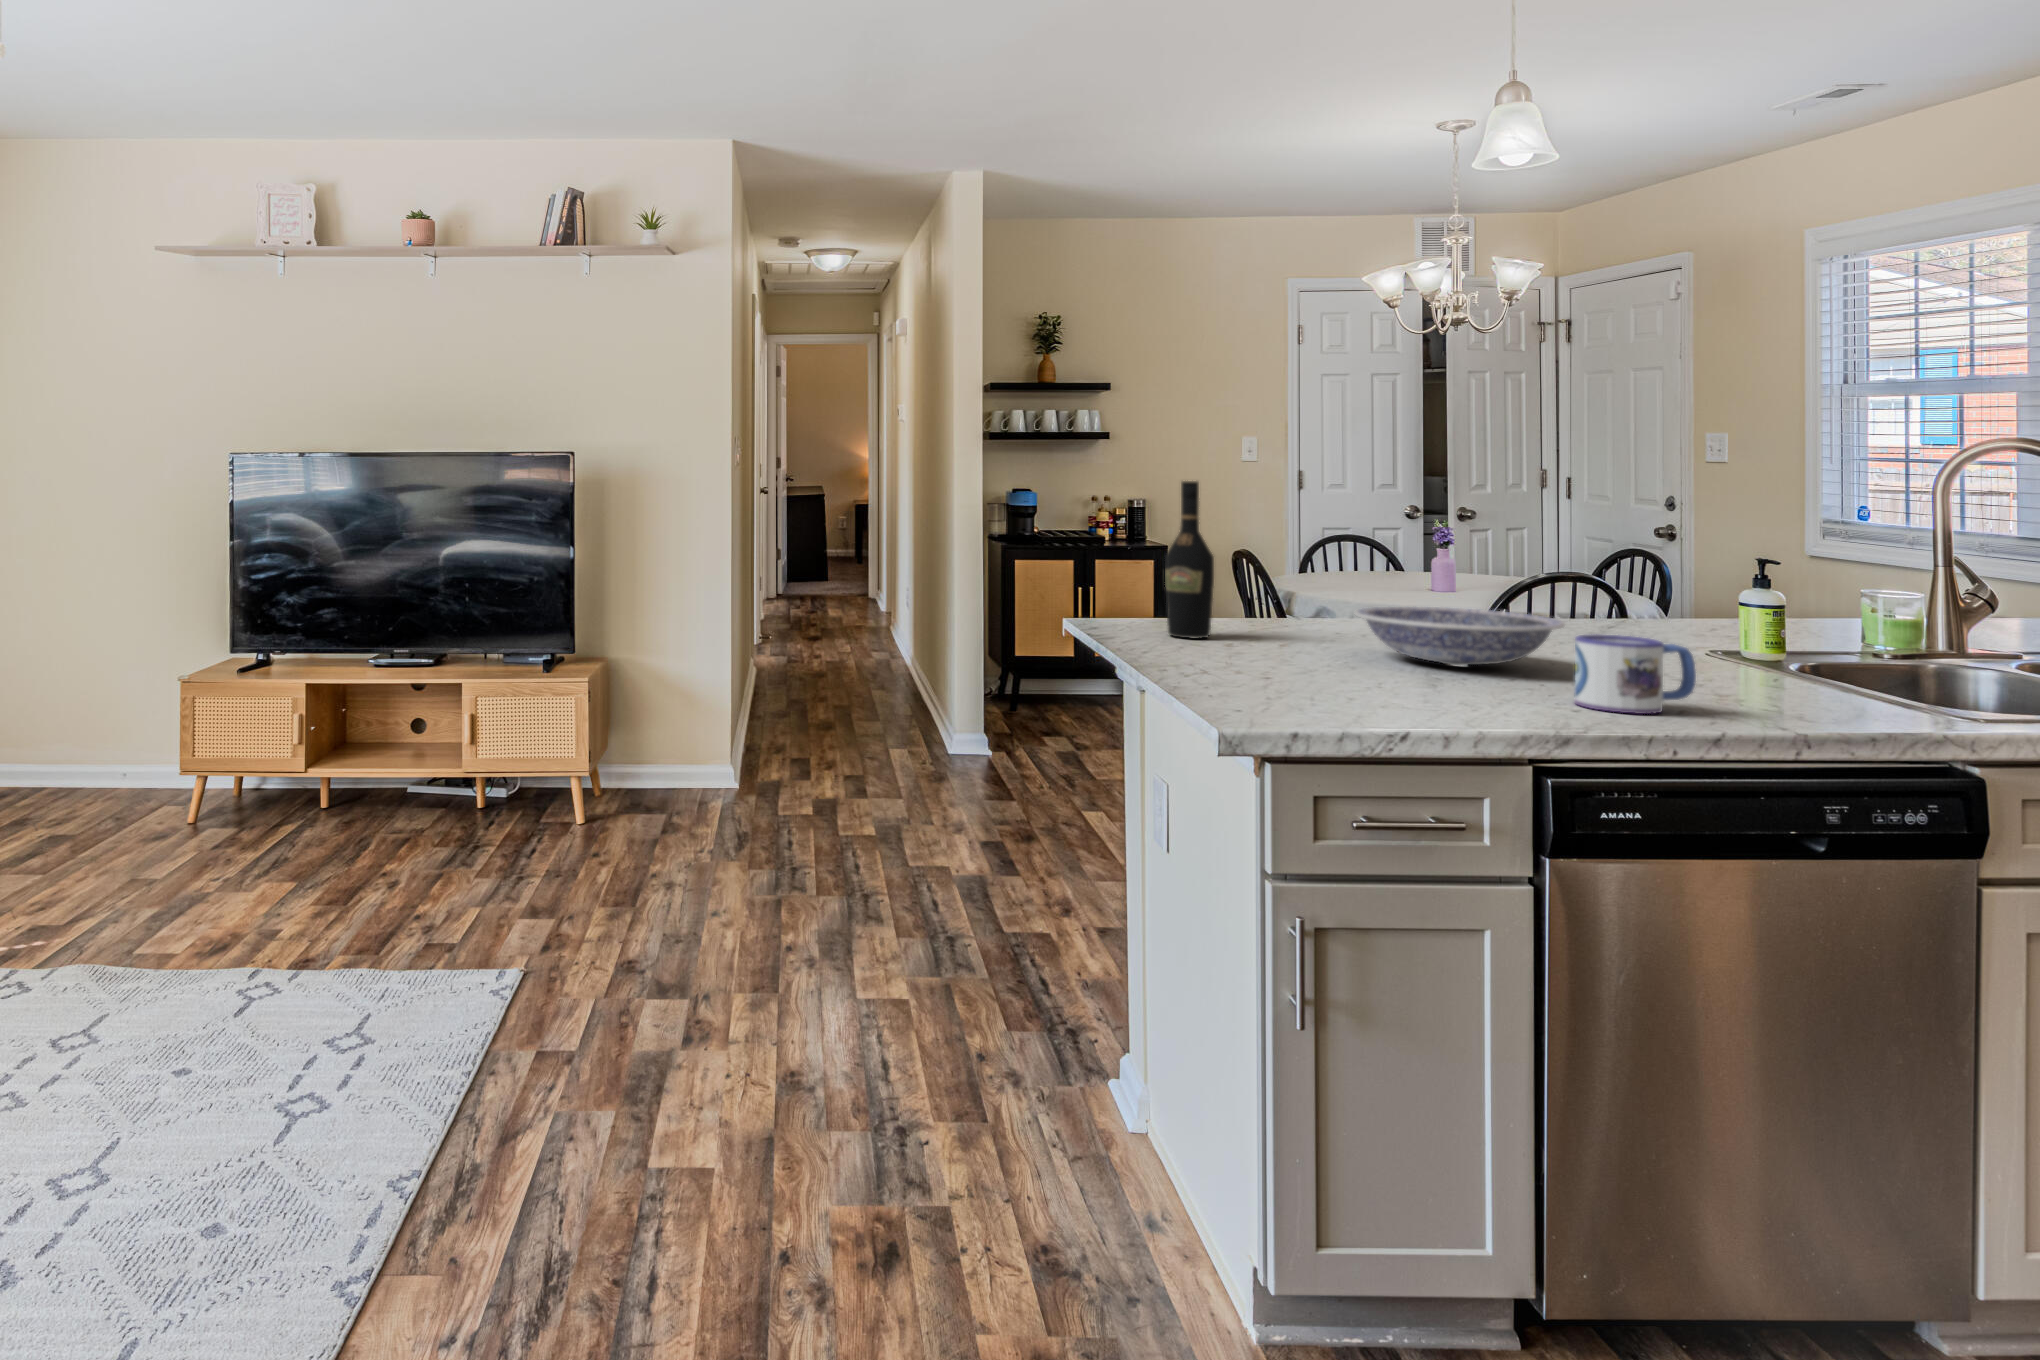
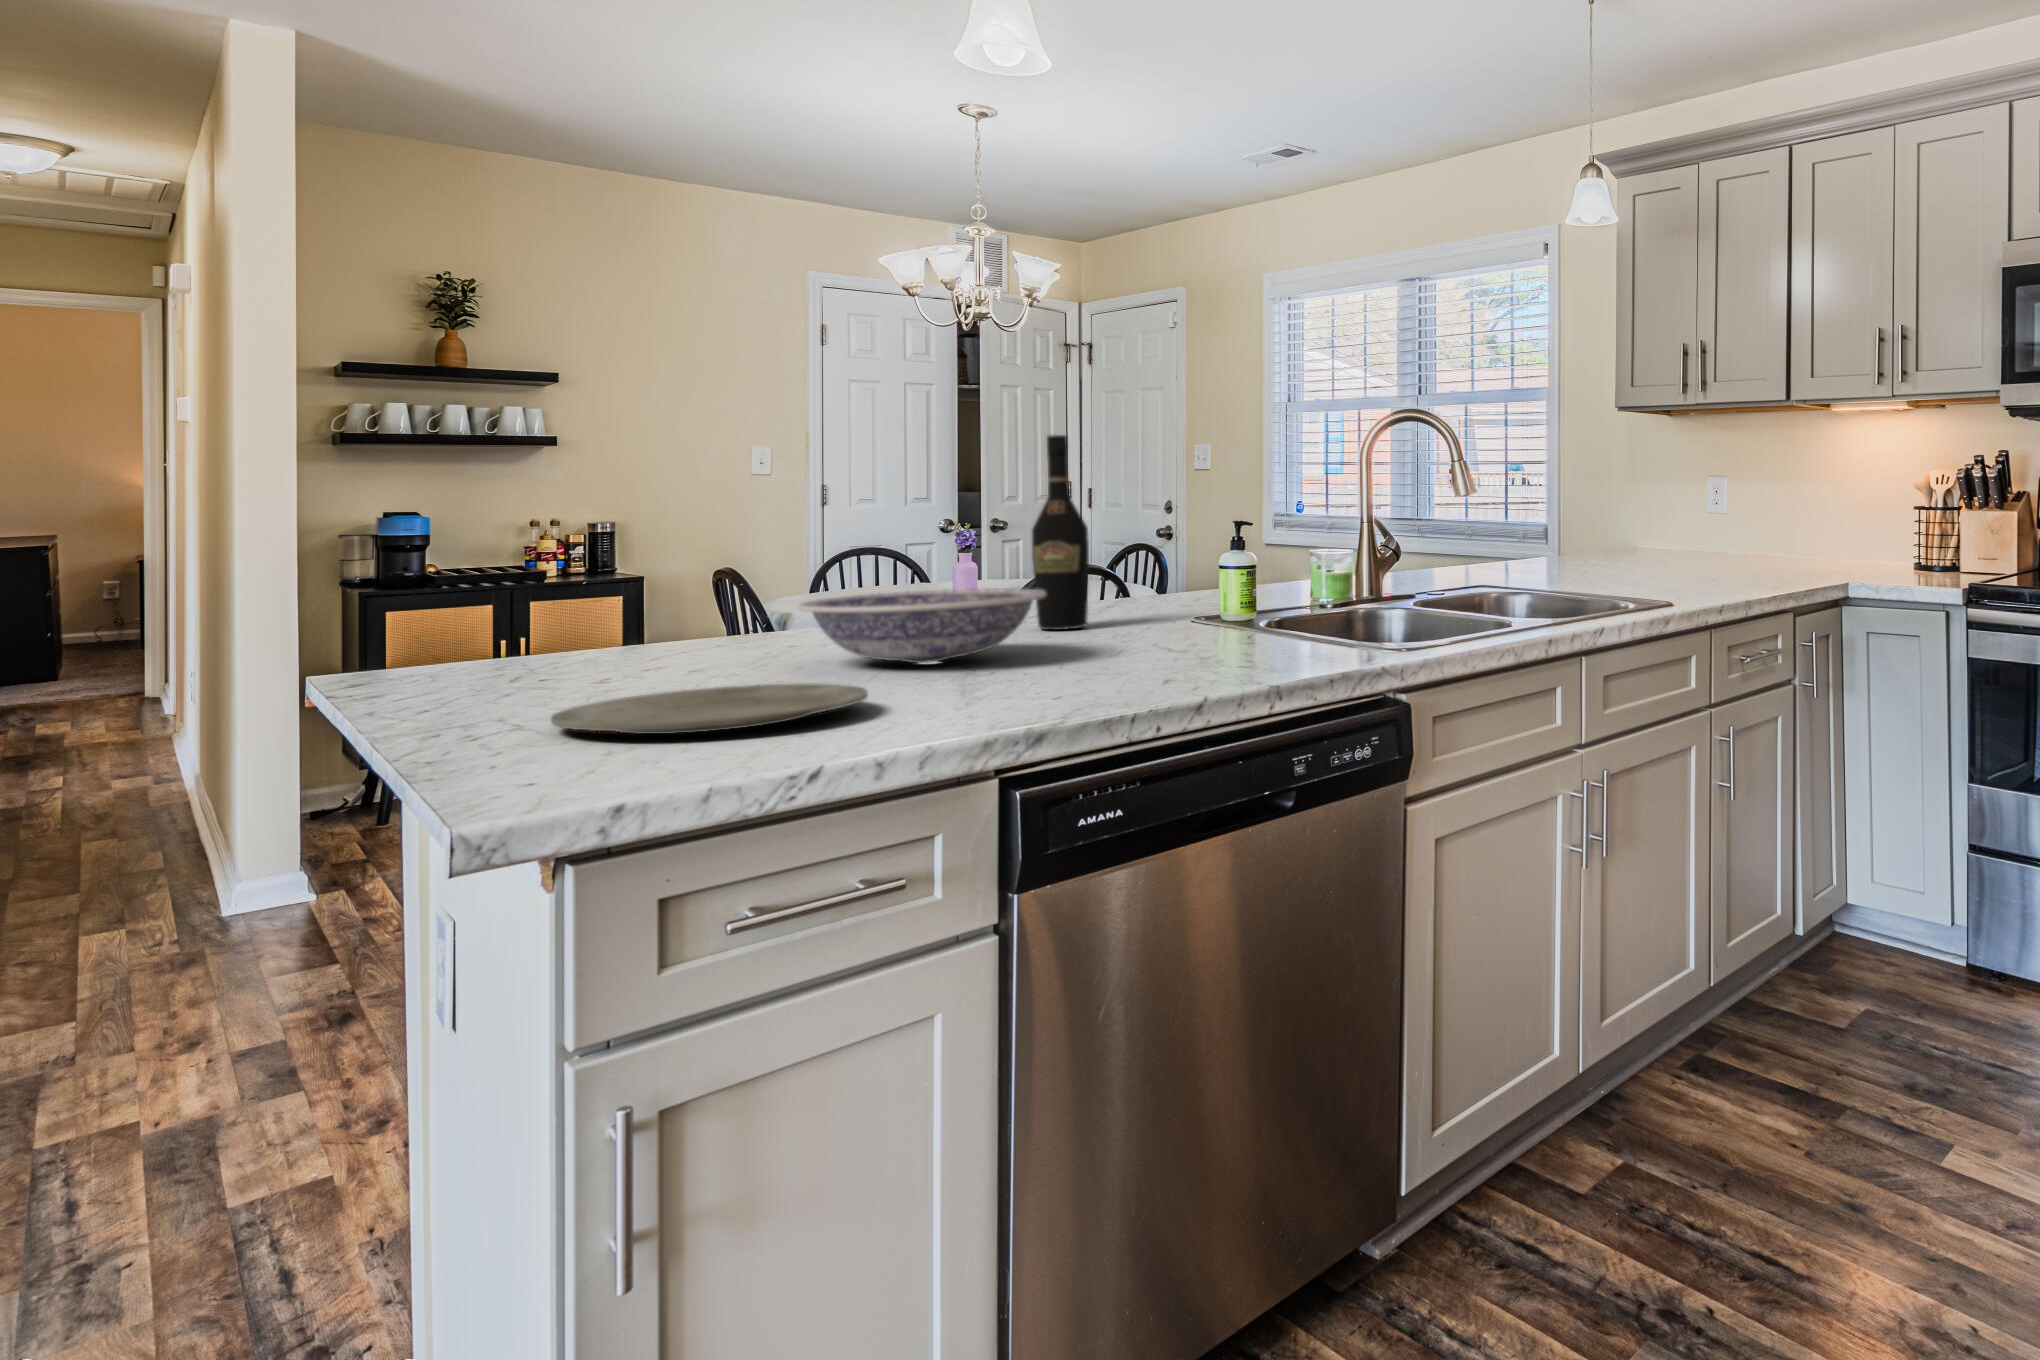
wine bottle: present [1165,481,1214,639] -> present [1032,435,1089,630]
mug: present [1574,634,1696,714] -> none [1049,593,1173,690]
plate: none [1213,666,1425,700] -> present [551,683,868,734]

